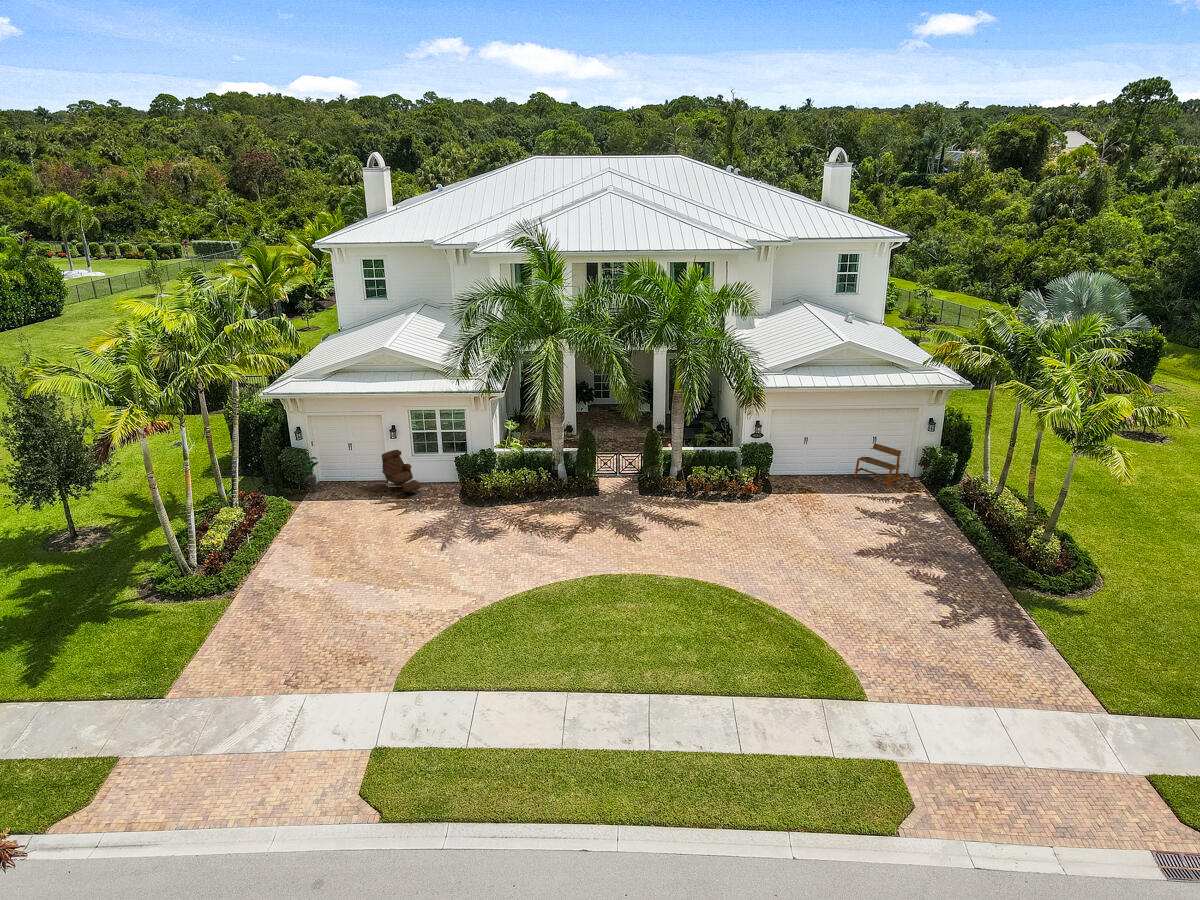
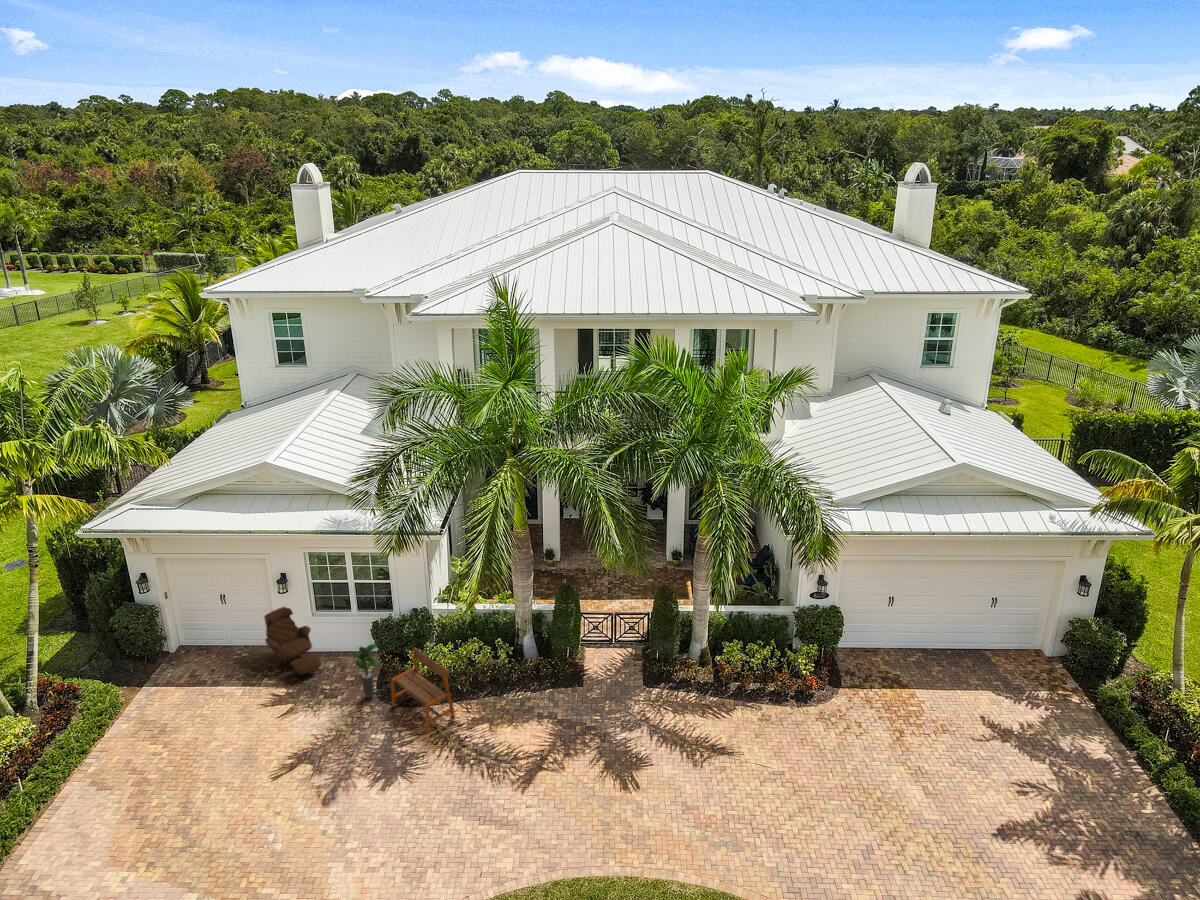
bench: present [854,443,901,489] -> present [391,648,454,734]
potted plant: present [302,455,318,492] -> present [353,644,380,698]

